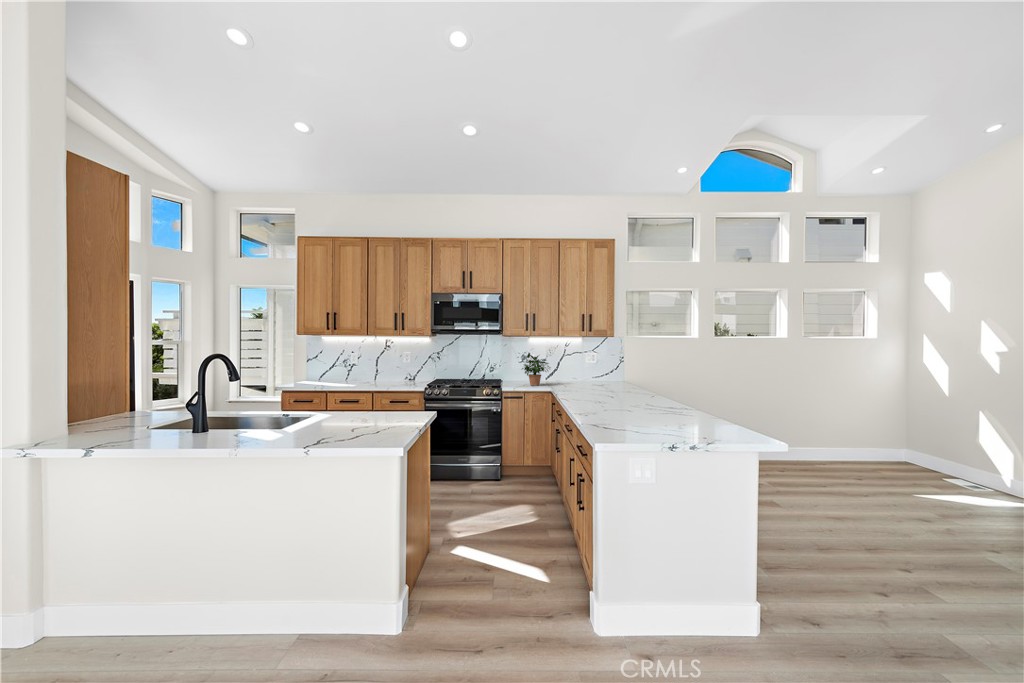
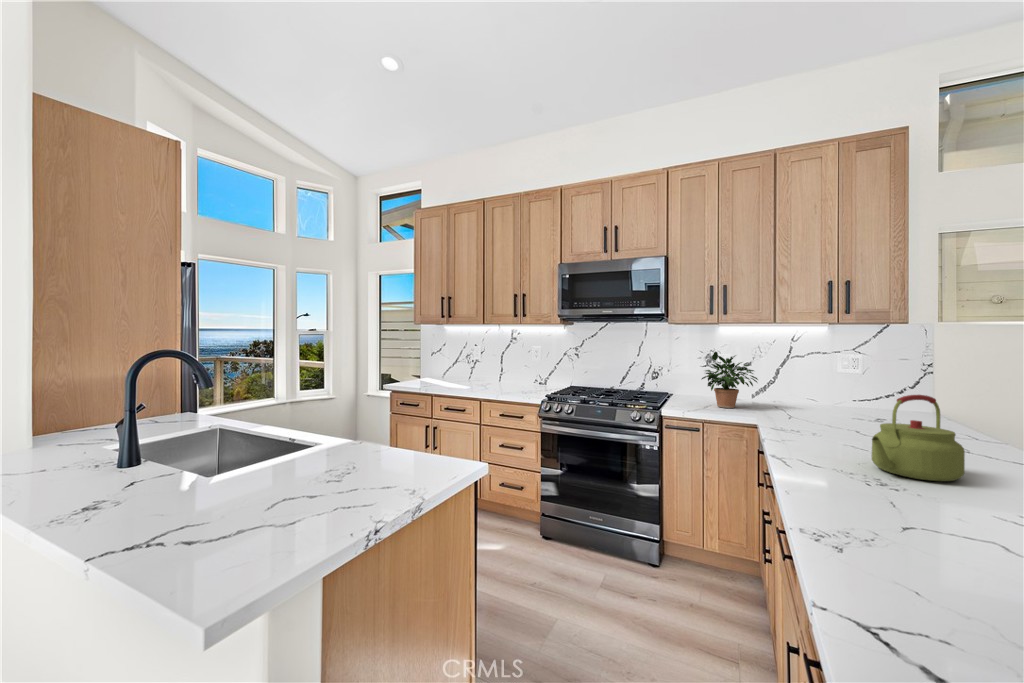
kettle: none [593,368,620,399] -> present [872,395,965,481]

